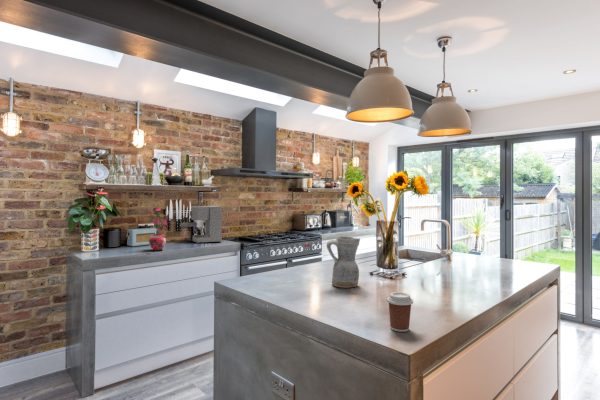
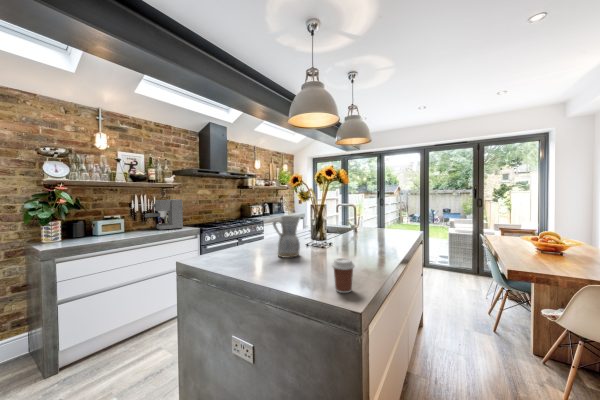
potted plant: present [148,208,168,251] -> none [106,200,132,238]

